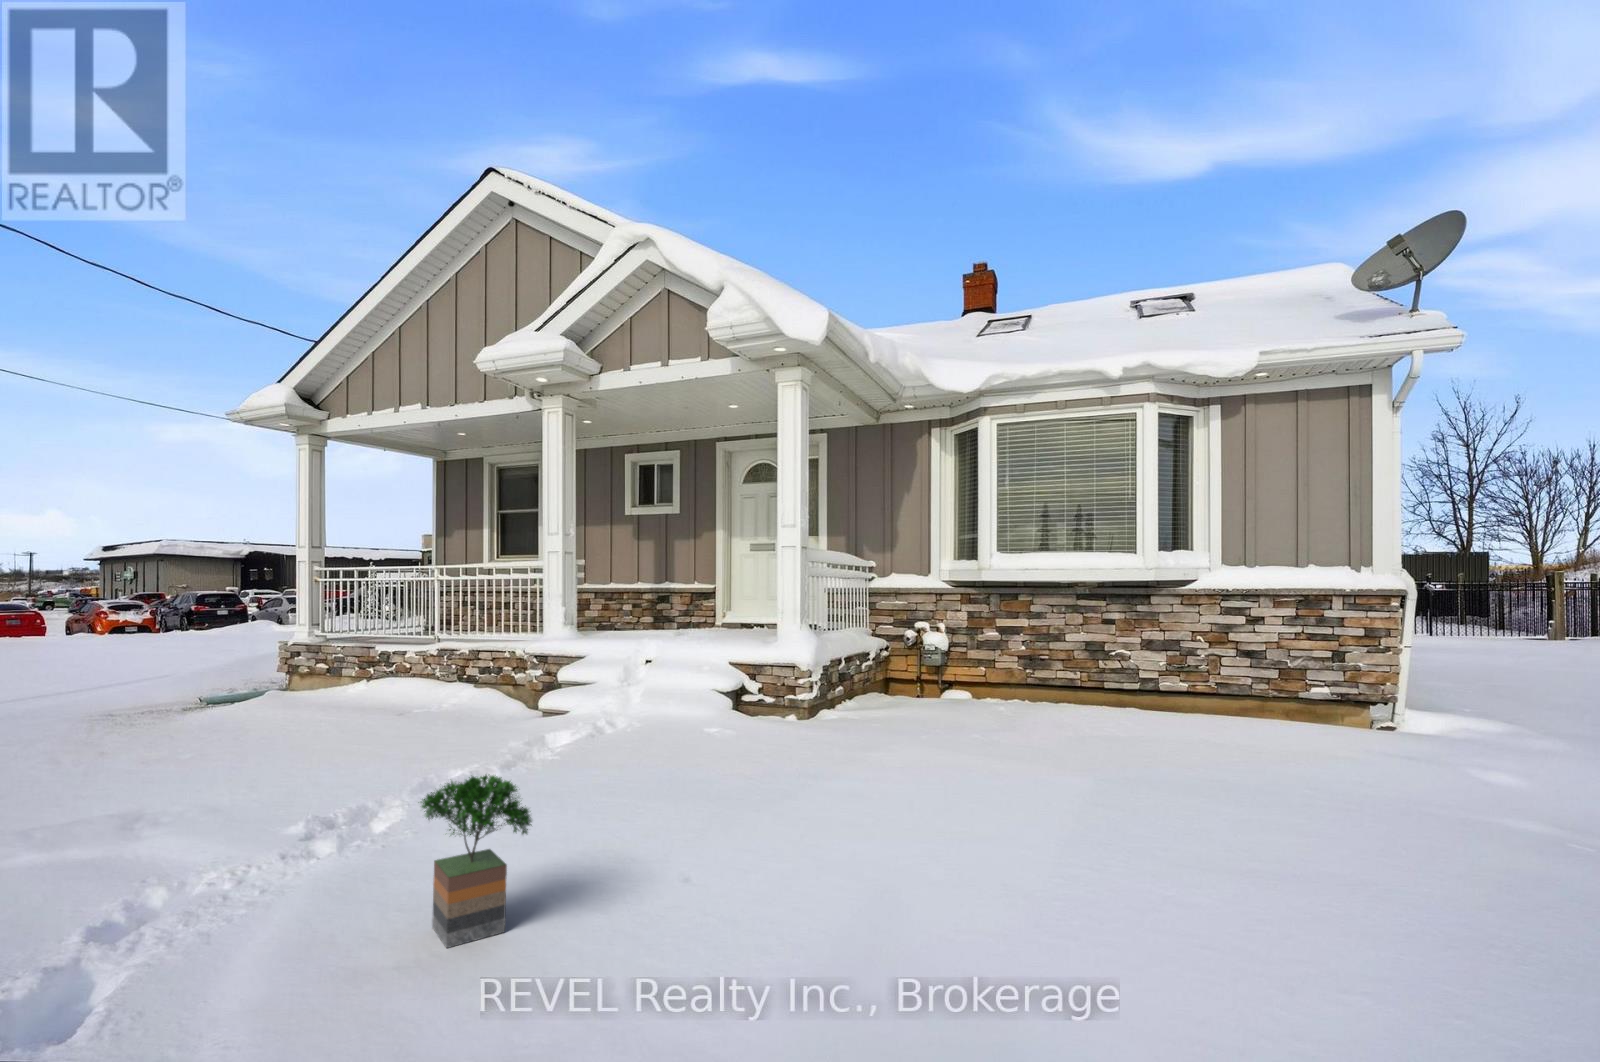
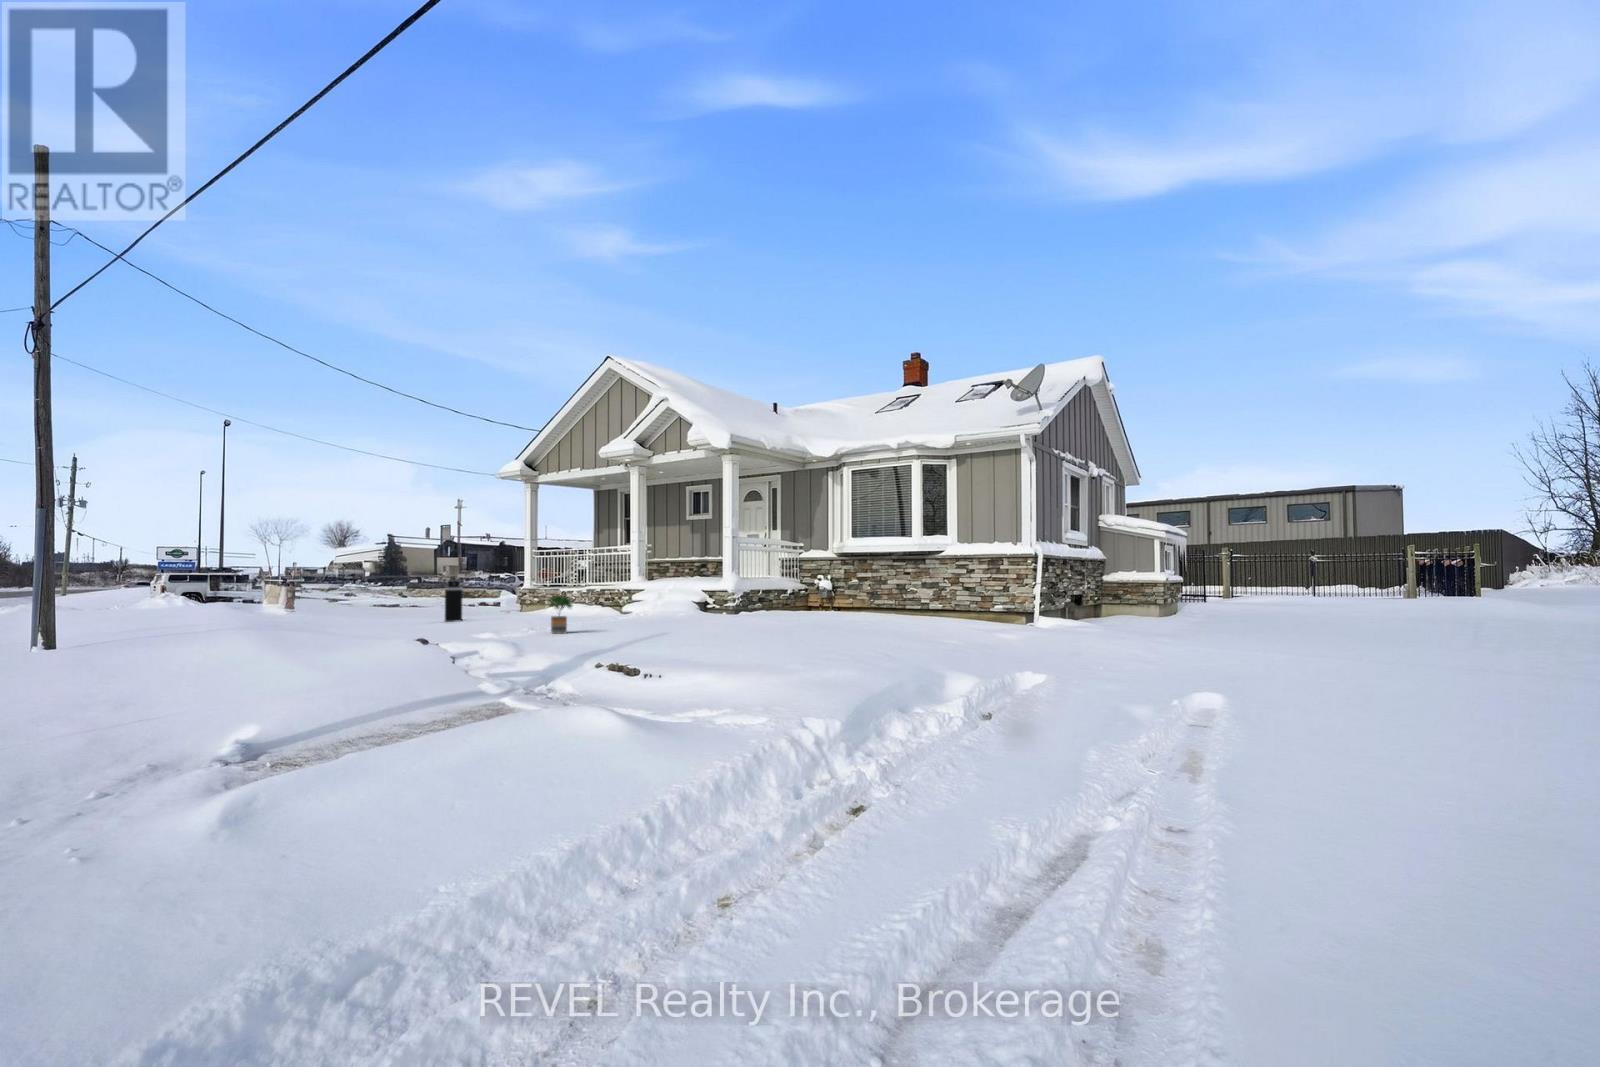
trash can: none [47,654,111,772] -> present [445,581,462,622]

